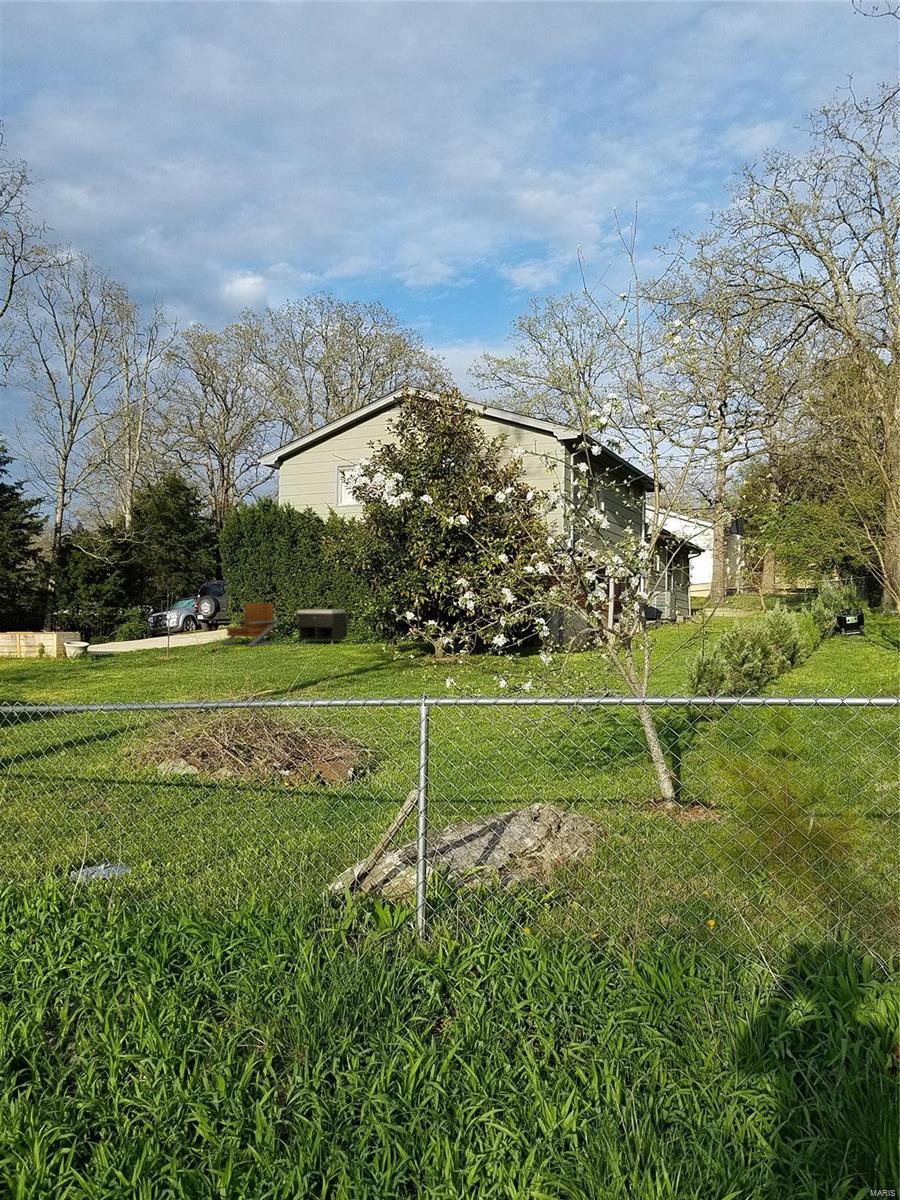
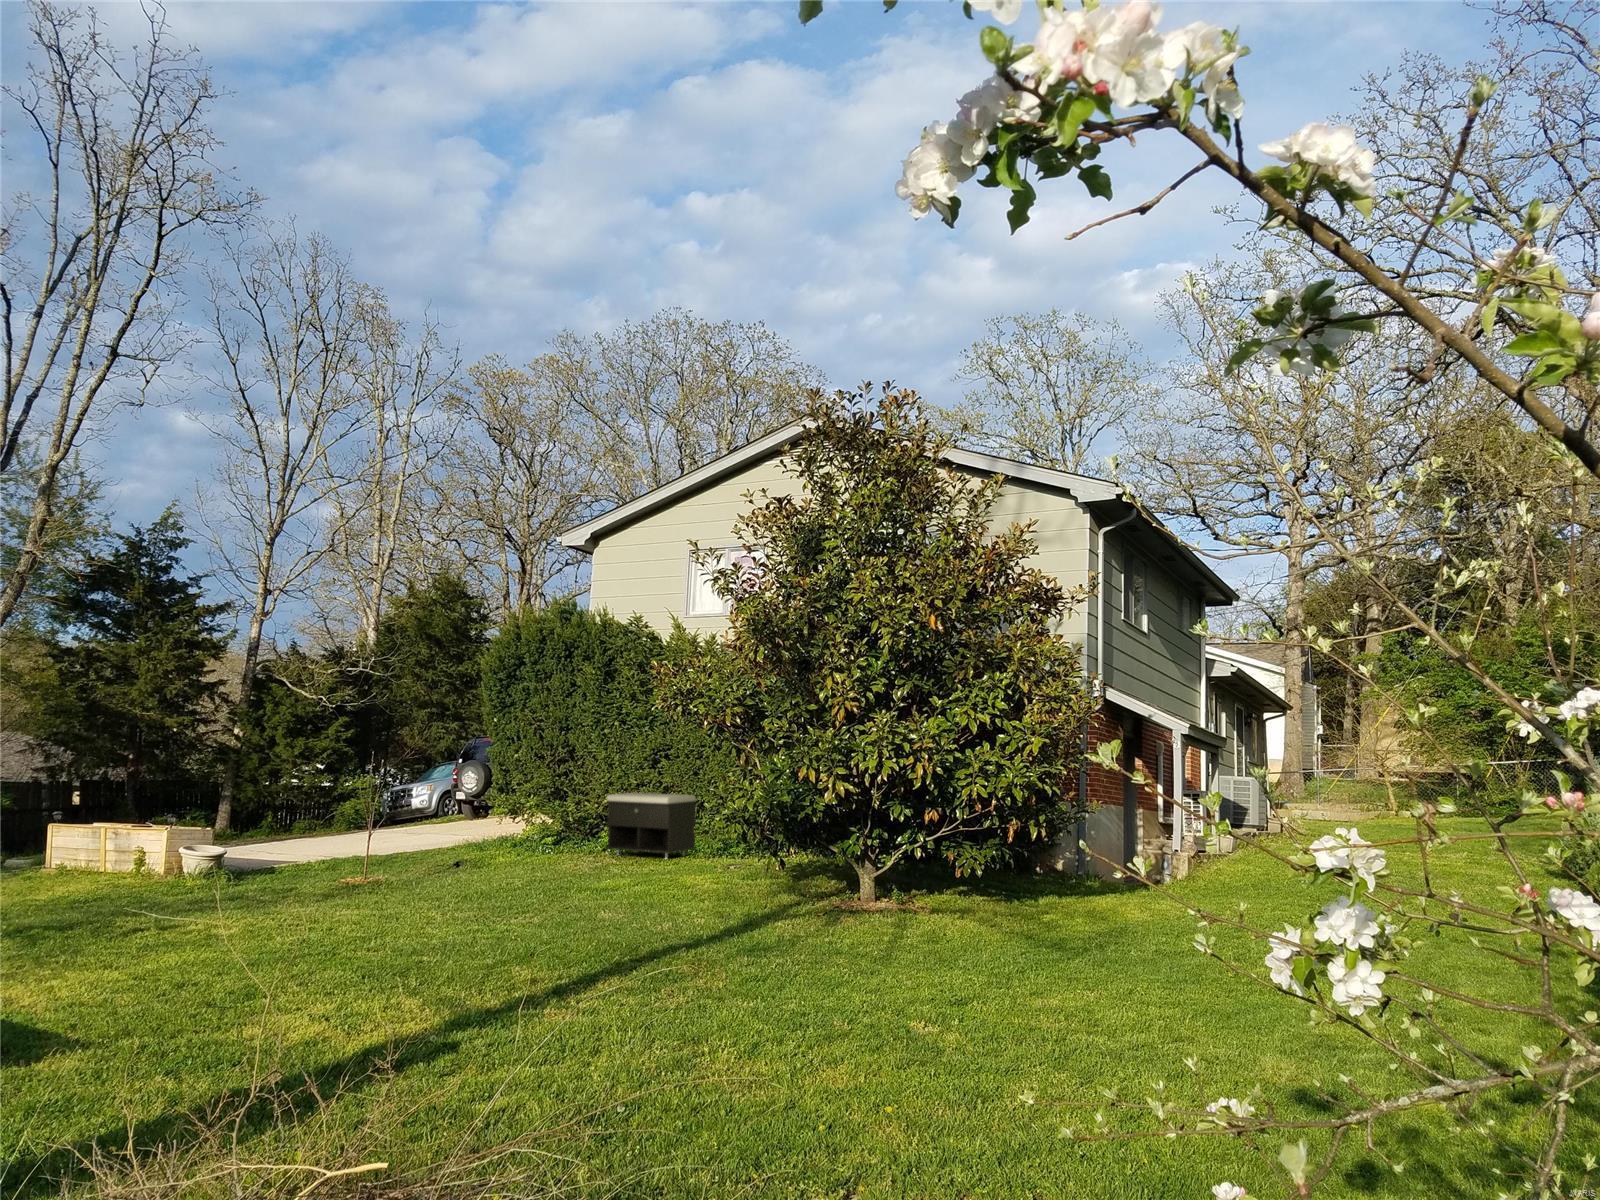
lounge chair: present [223,603,280,646] -> none [474,779,577,859]

